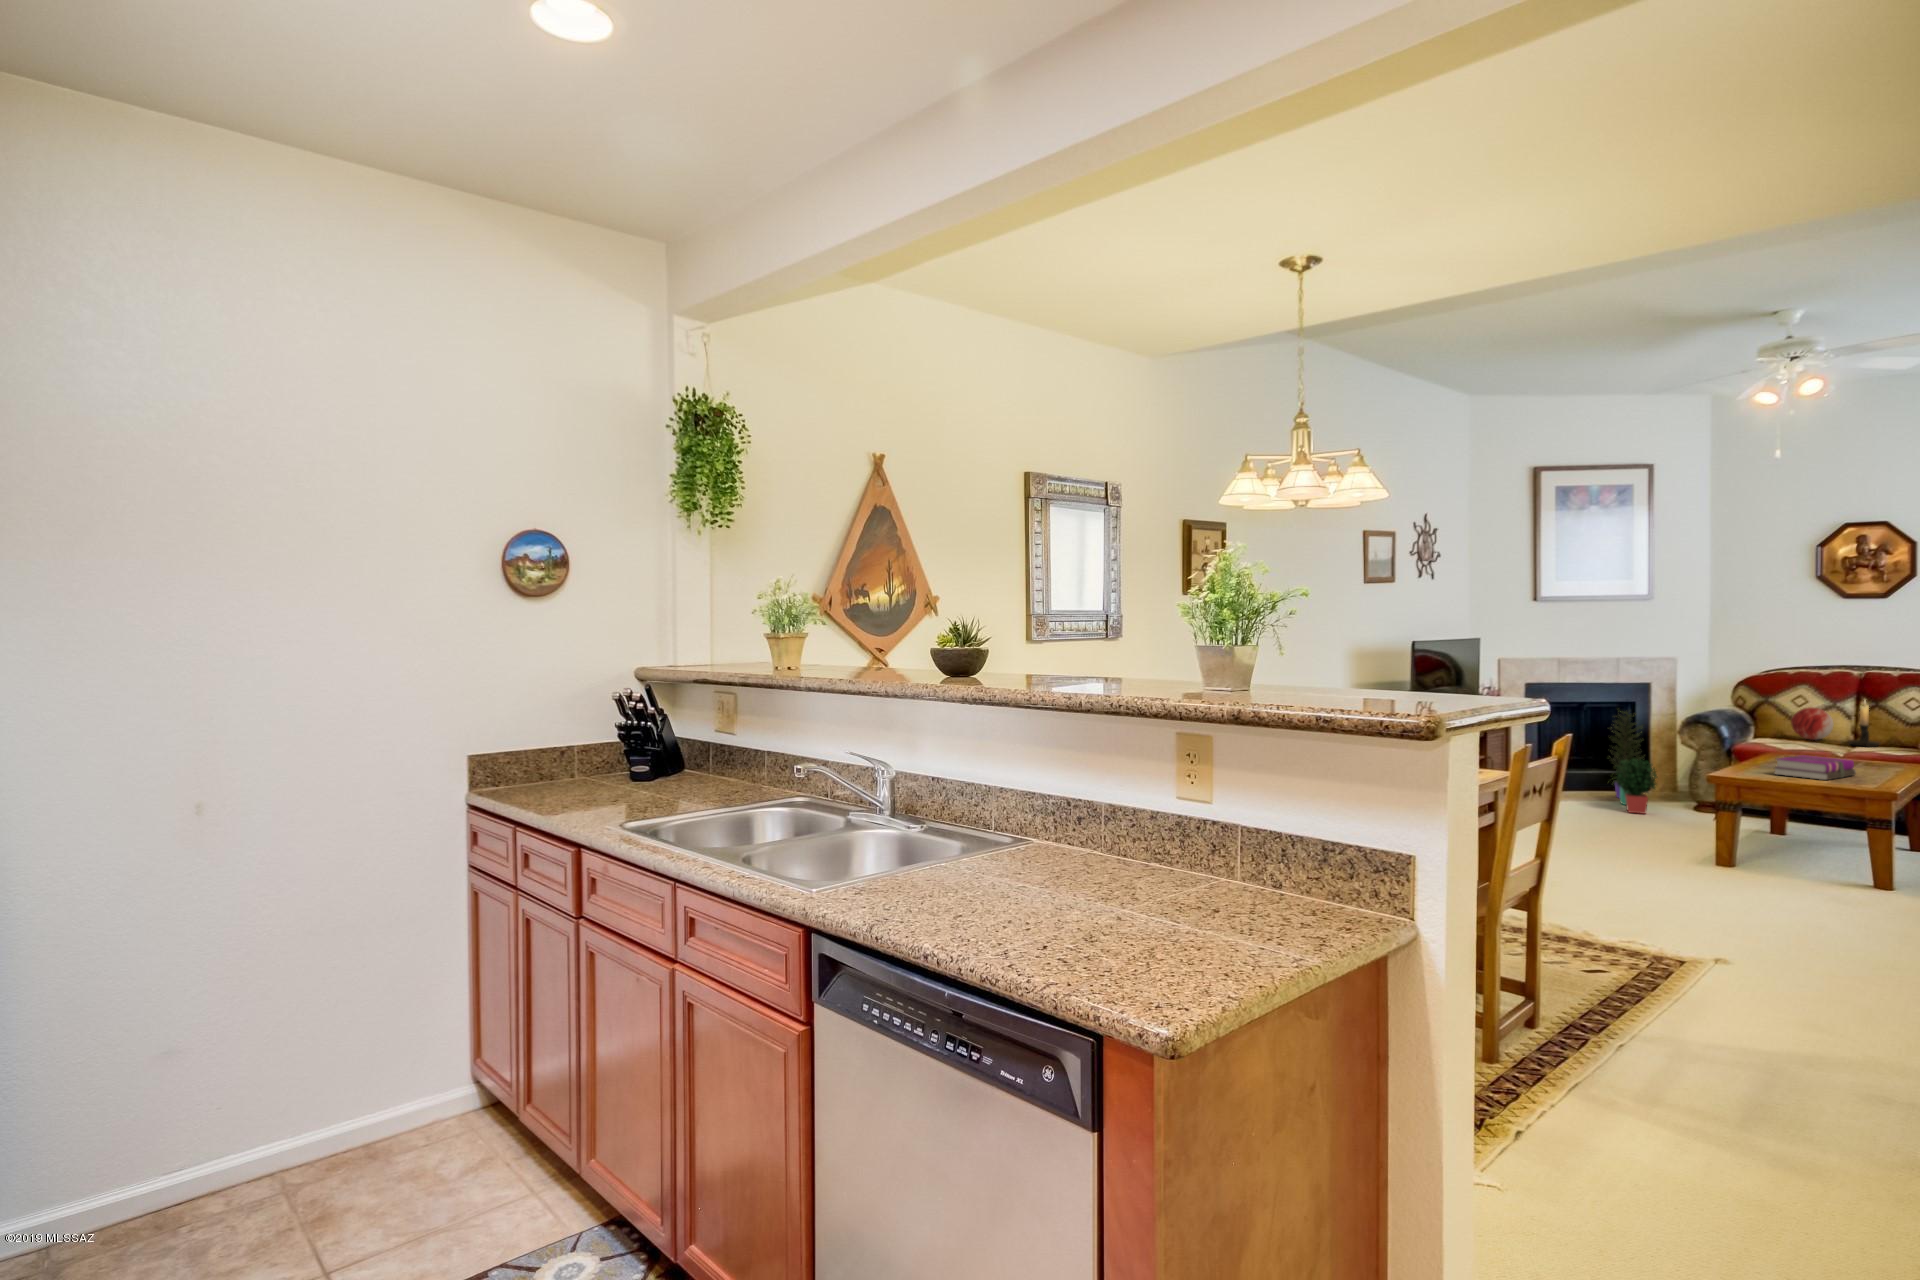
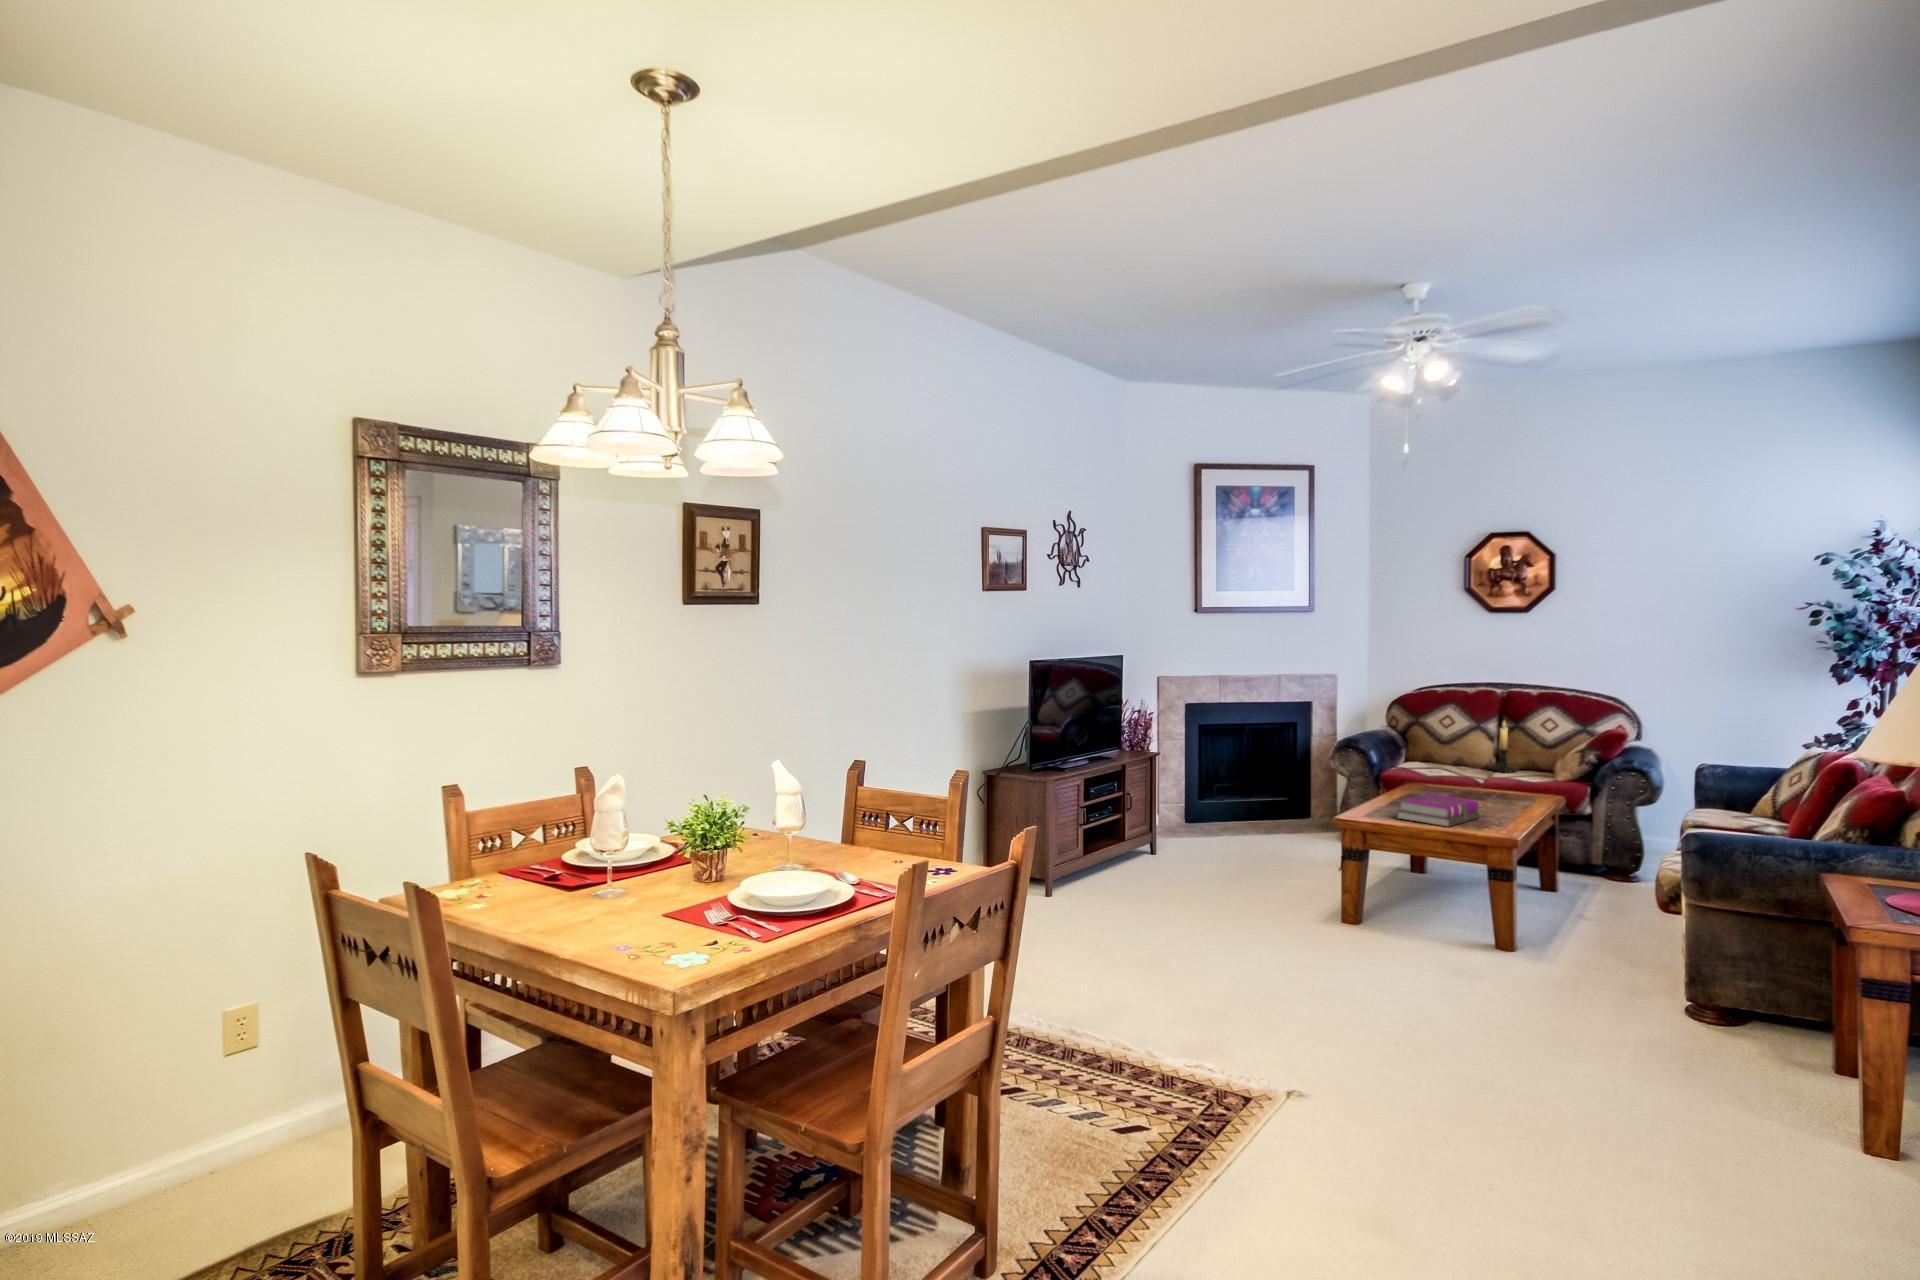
decorative orb: present [1791,707,1833,740] -> none [1438,729,1477,763]
potted plant: present [1608,711,1657,814] -> none [1263,728,1309,847]

